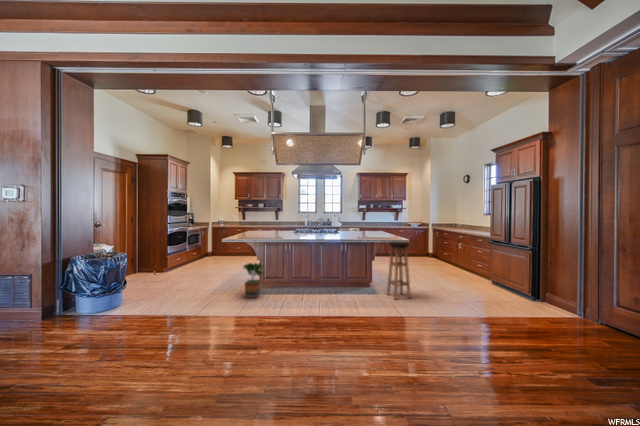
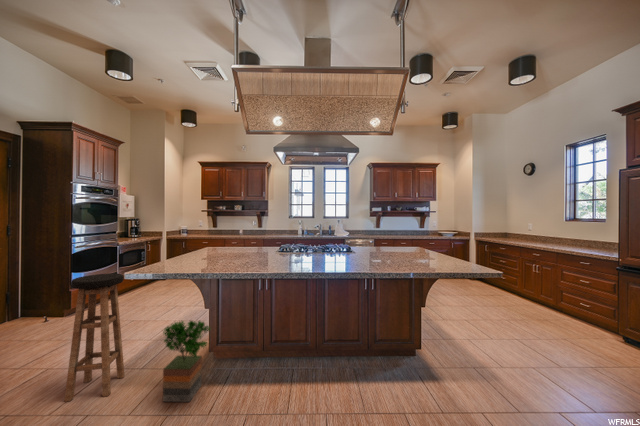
bar stool: present [387,242,411,299] -> present [64,273,125,402]

